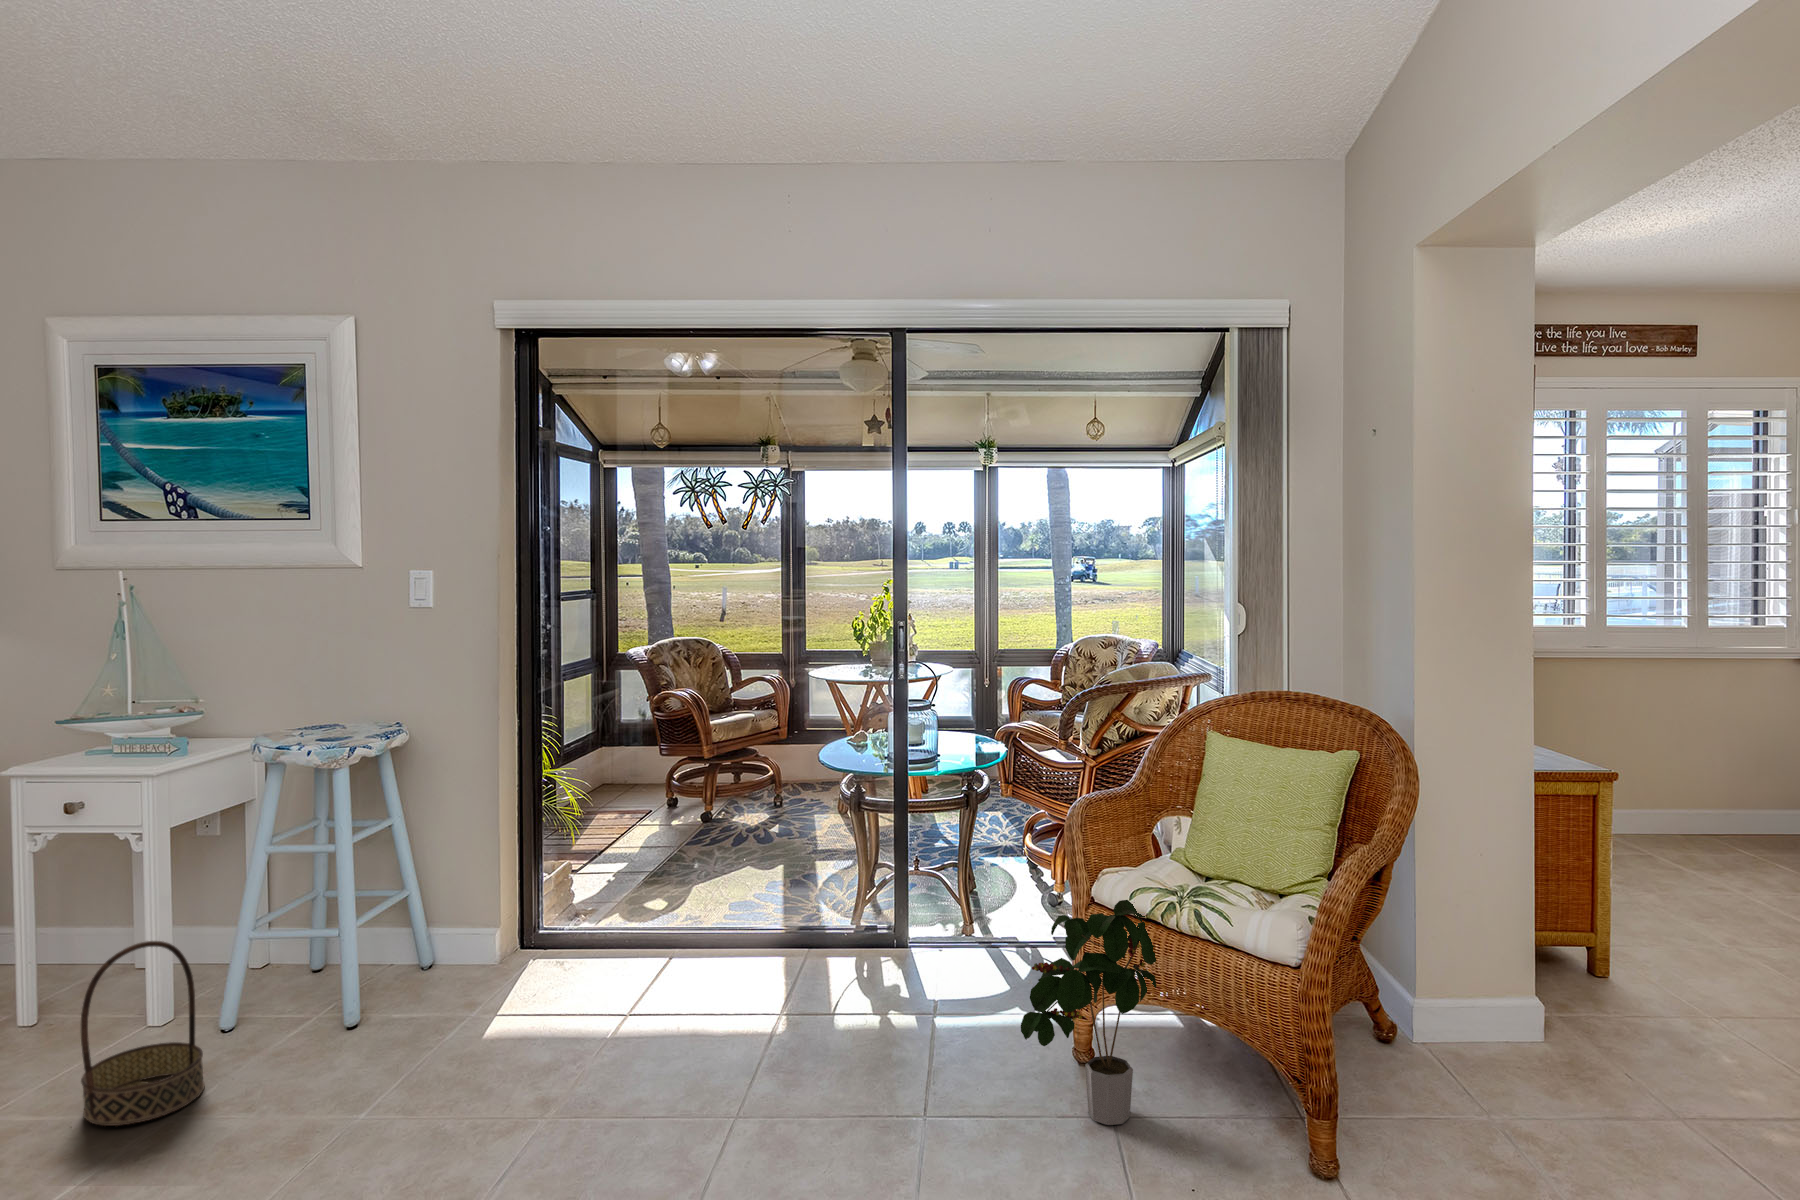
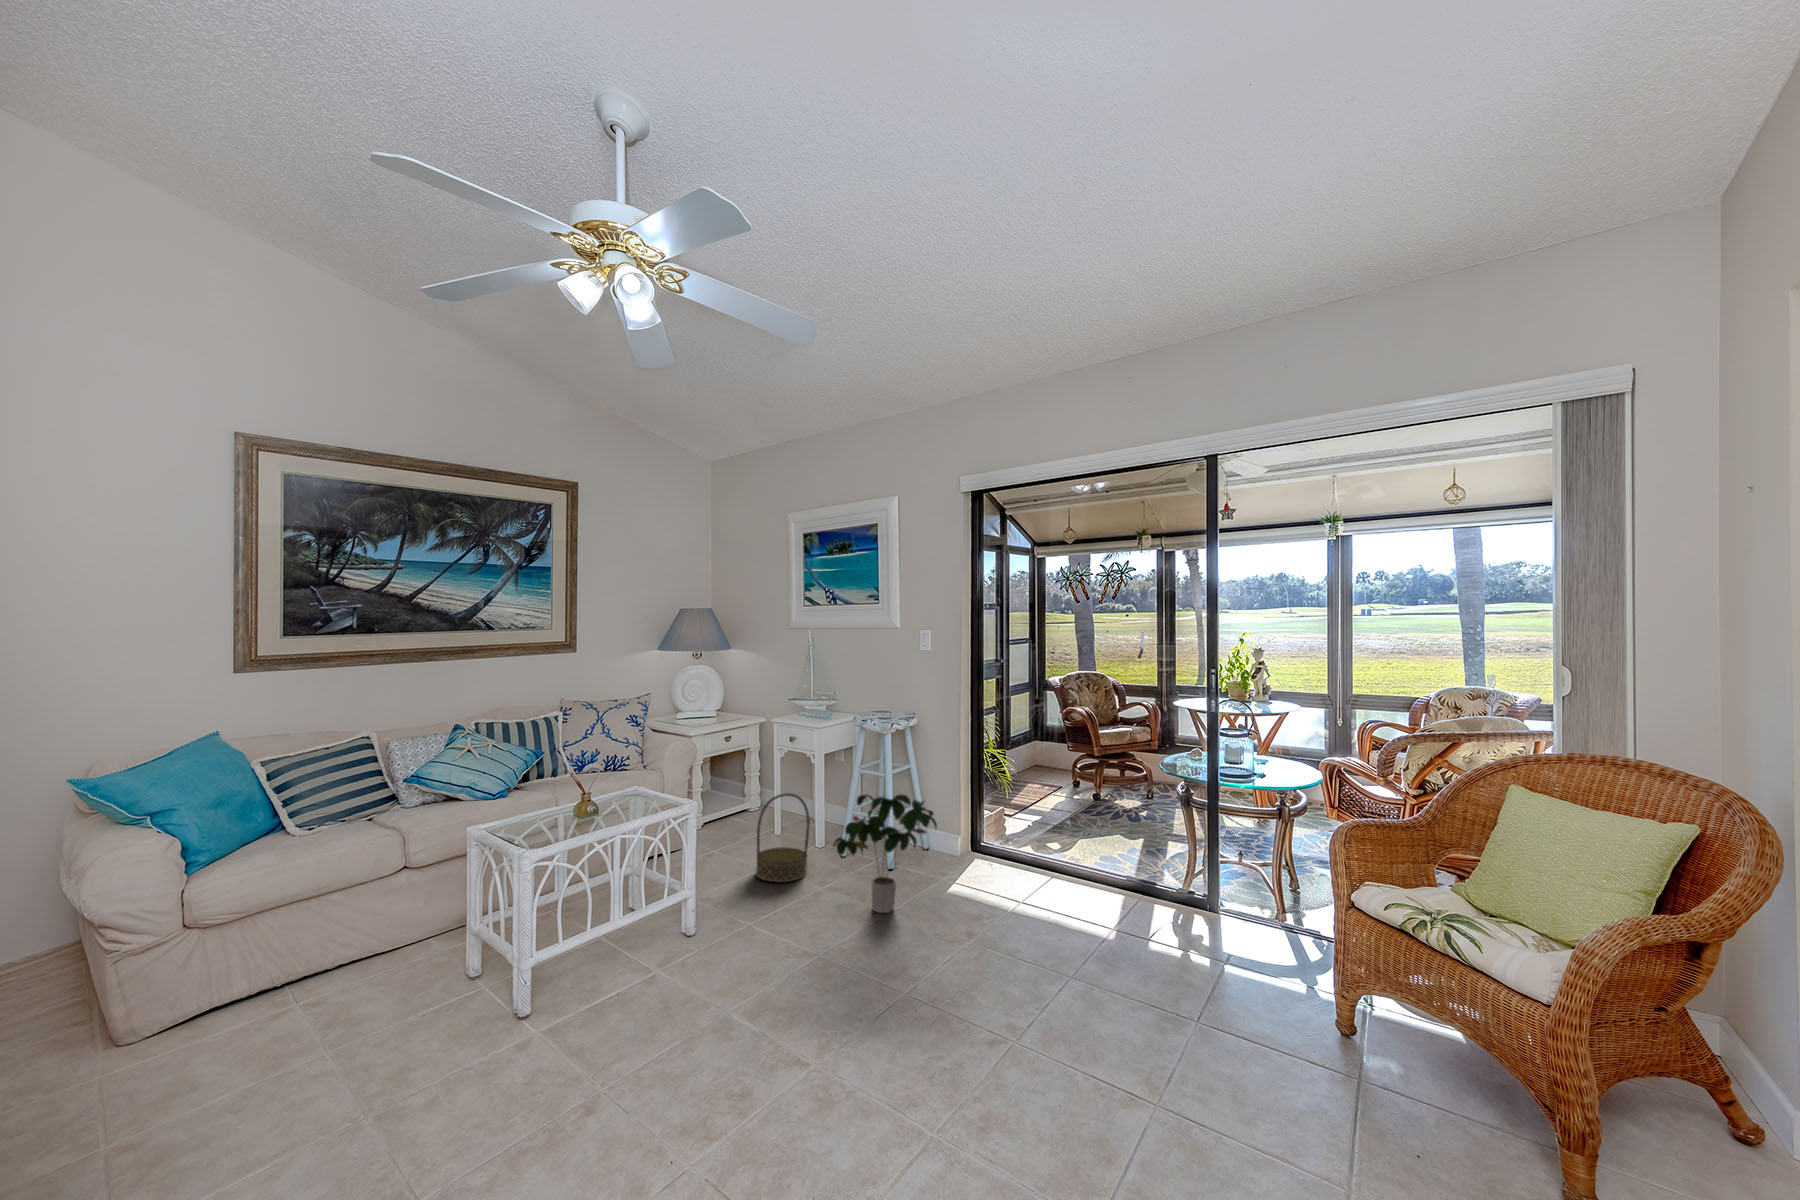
potted plant: present [1021,900,1156,1125] -> present [833,794,937,913]

